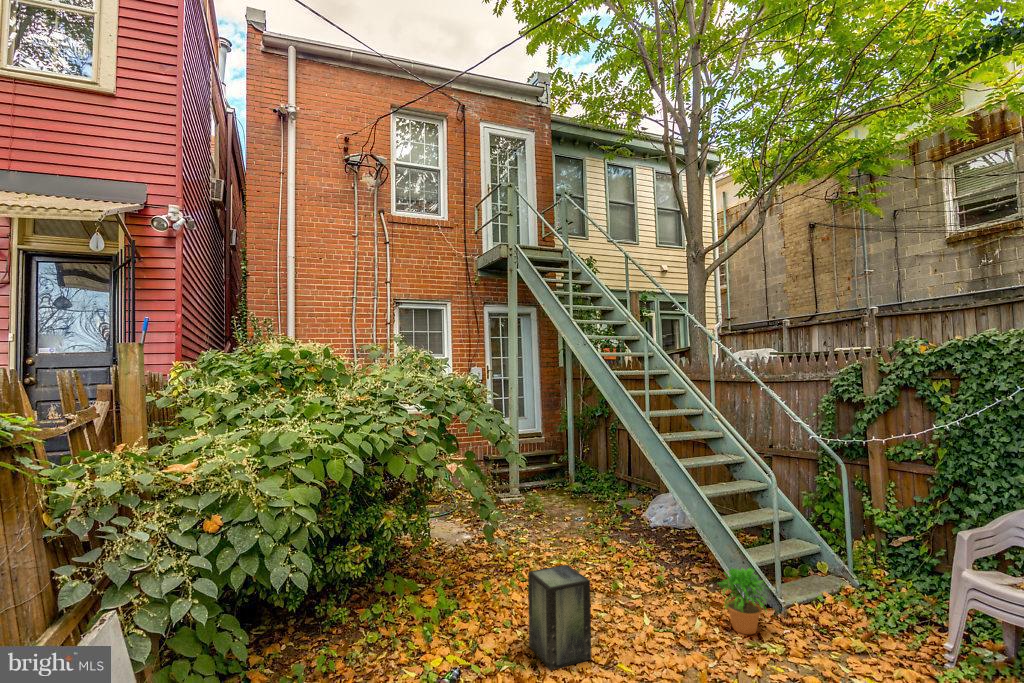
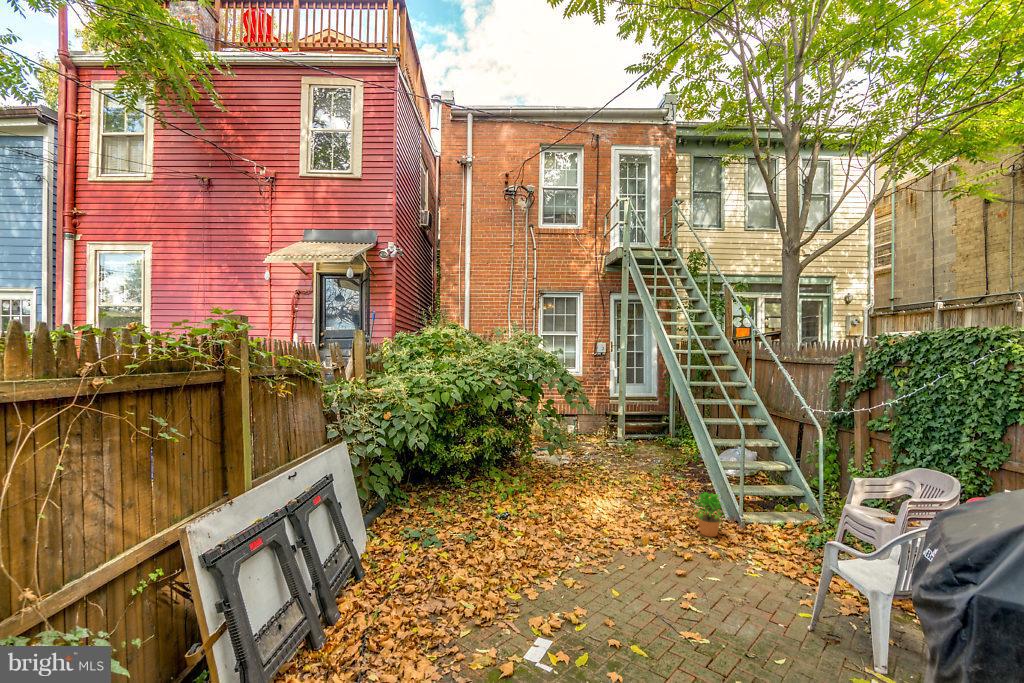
storage box: present [528,565,591,670] -> none [557,471,589,526]

